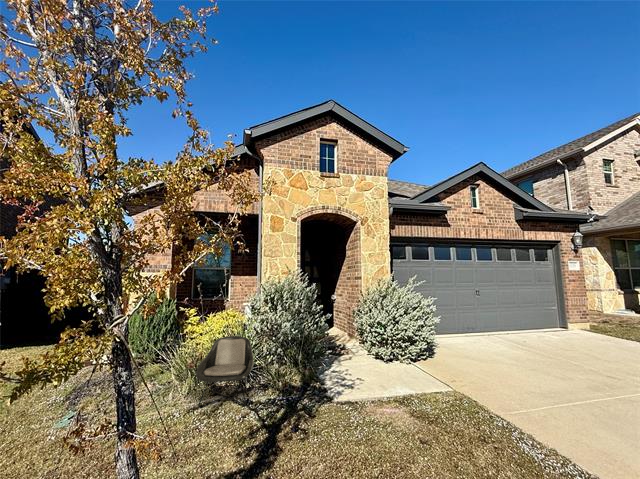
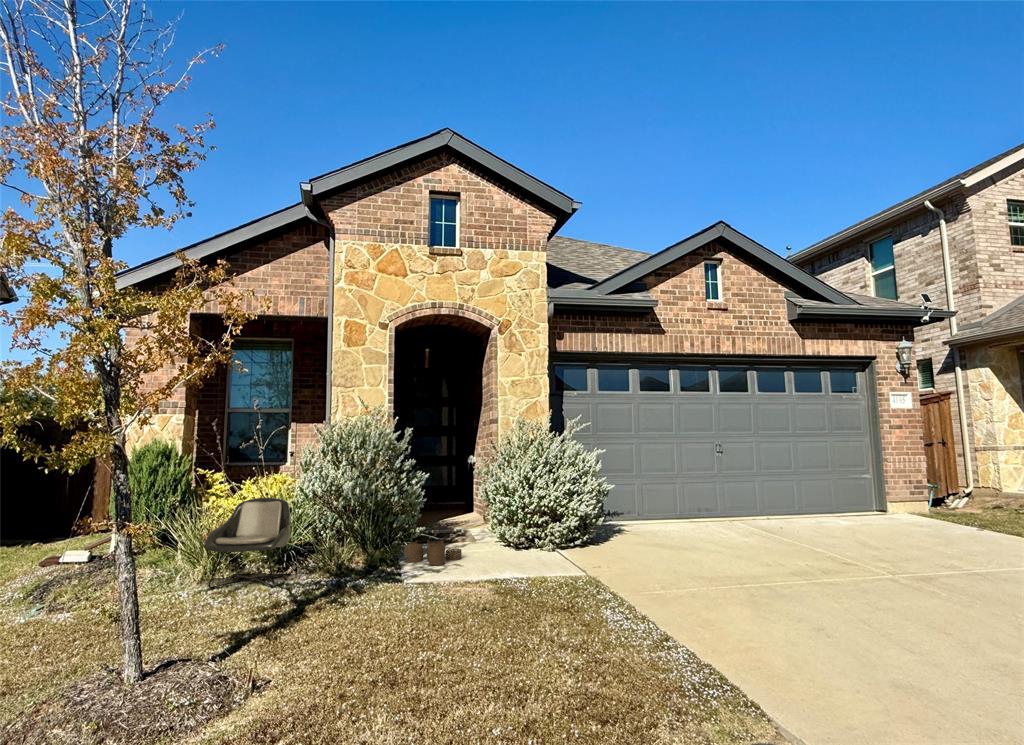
woven basket: none [320,360,357,380] -> present [404,540,462,565]

